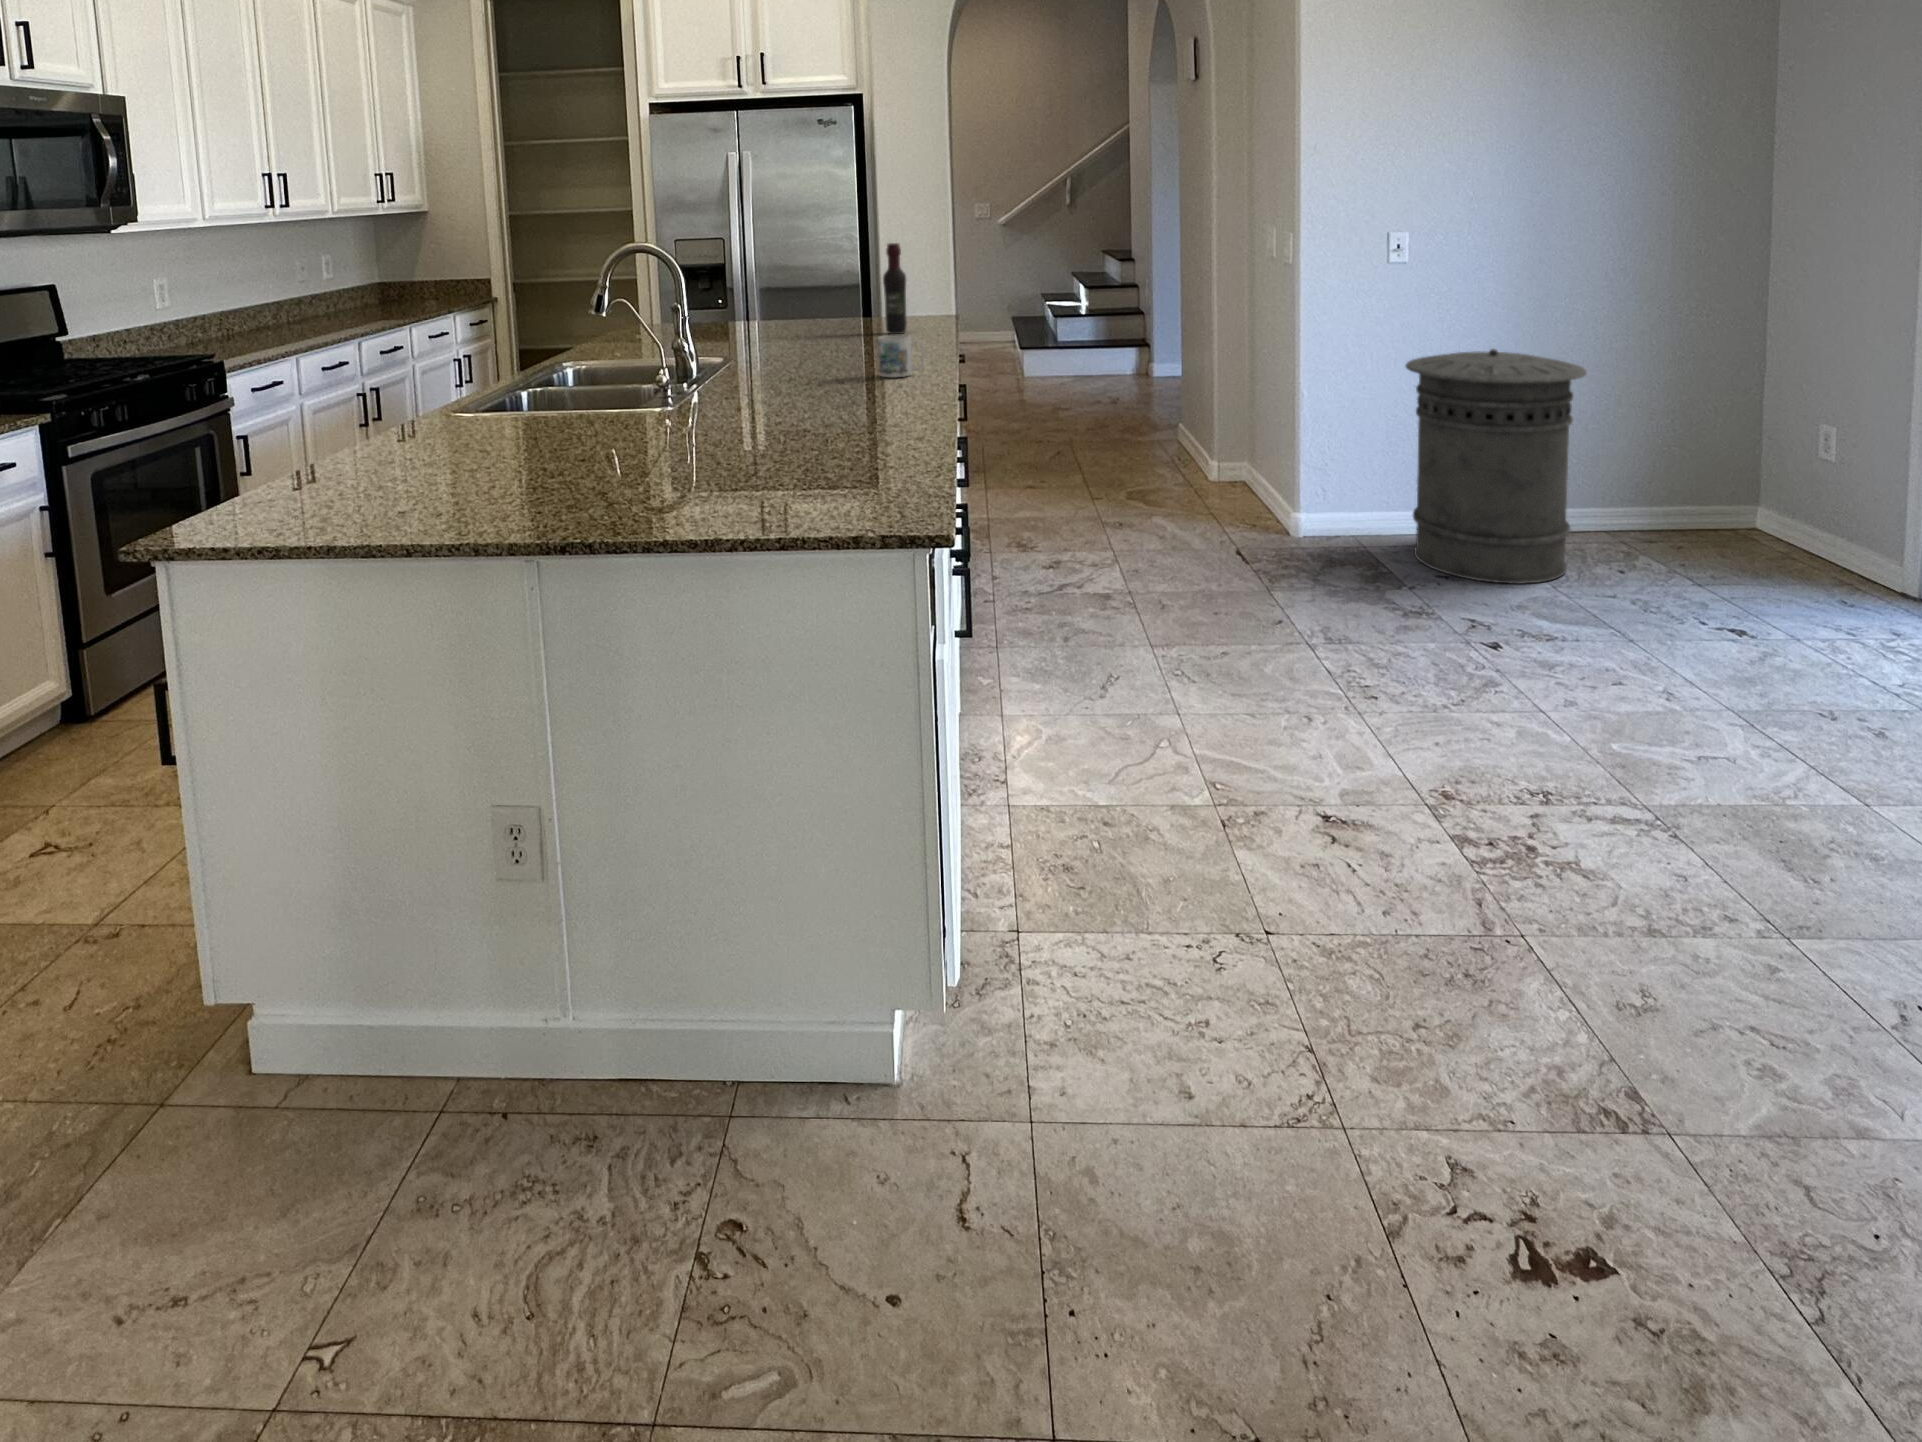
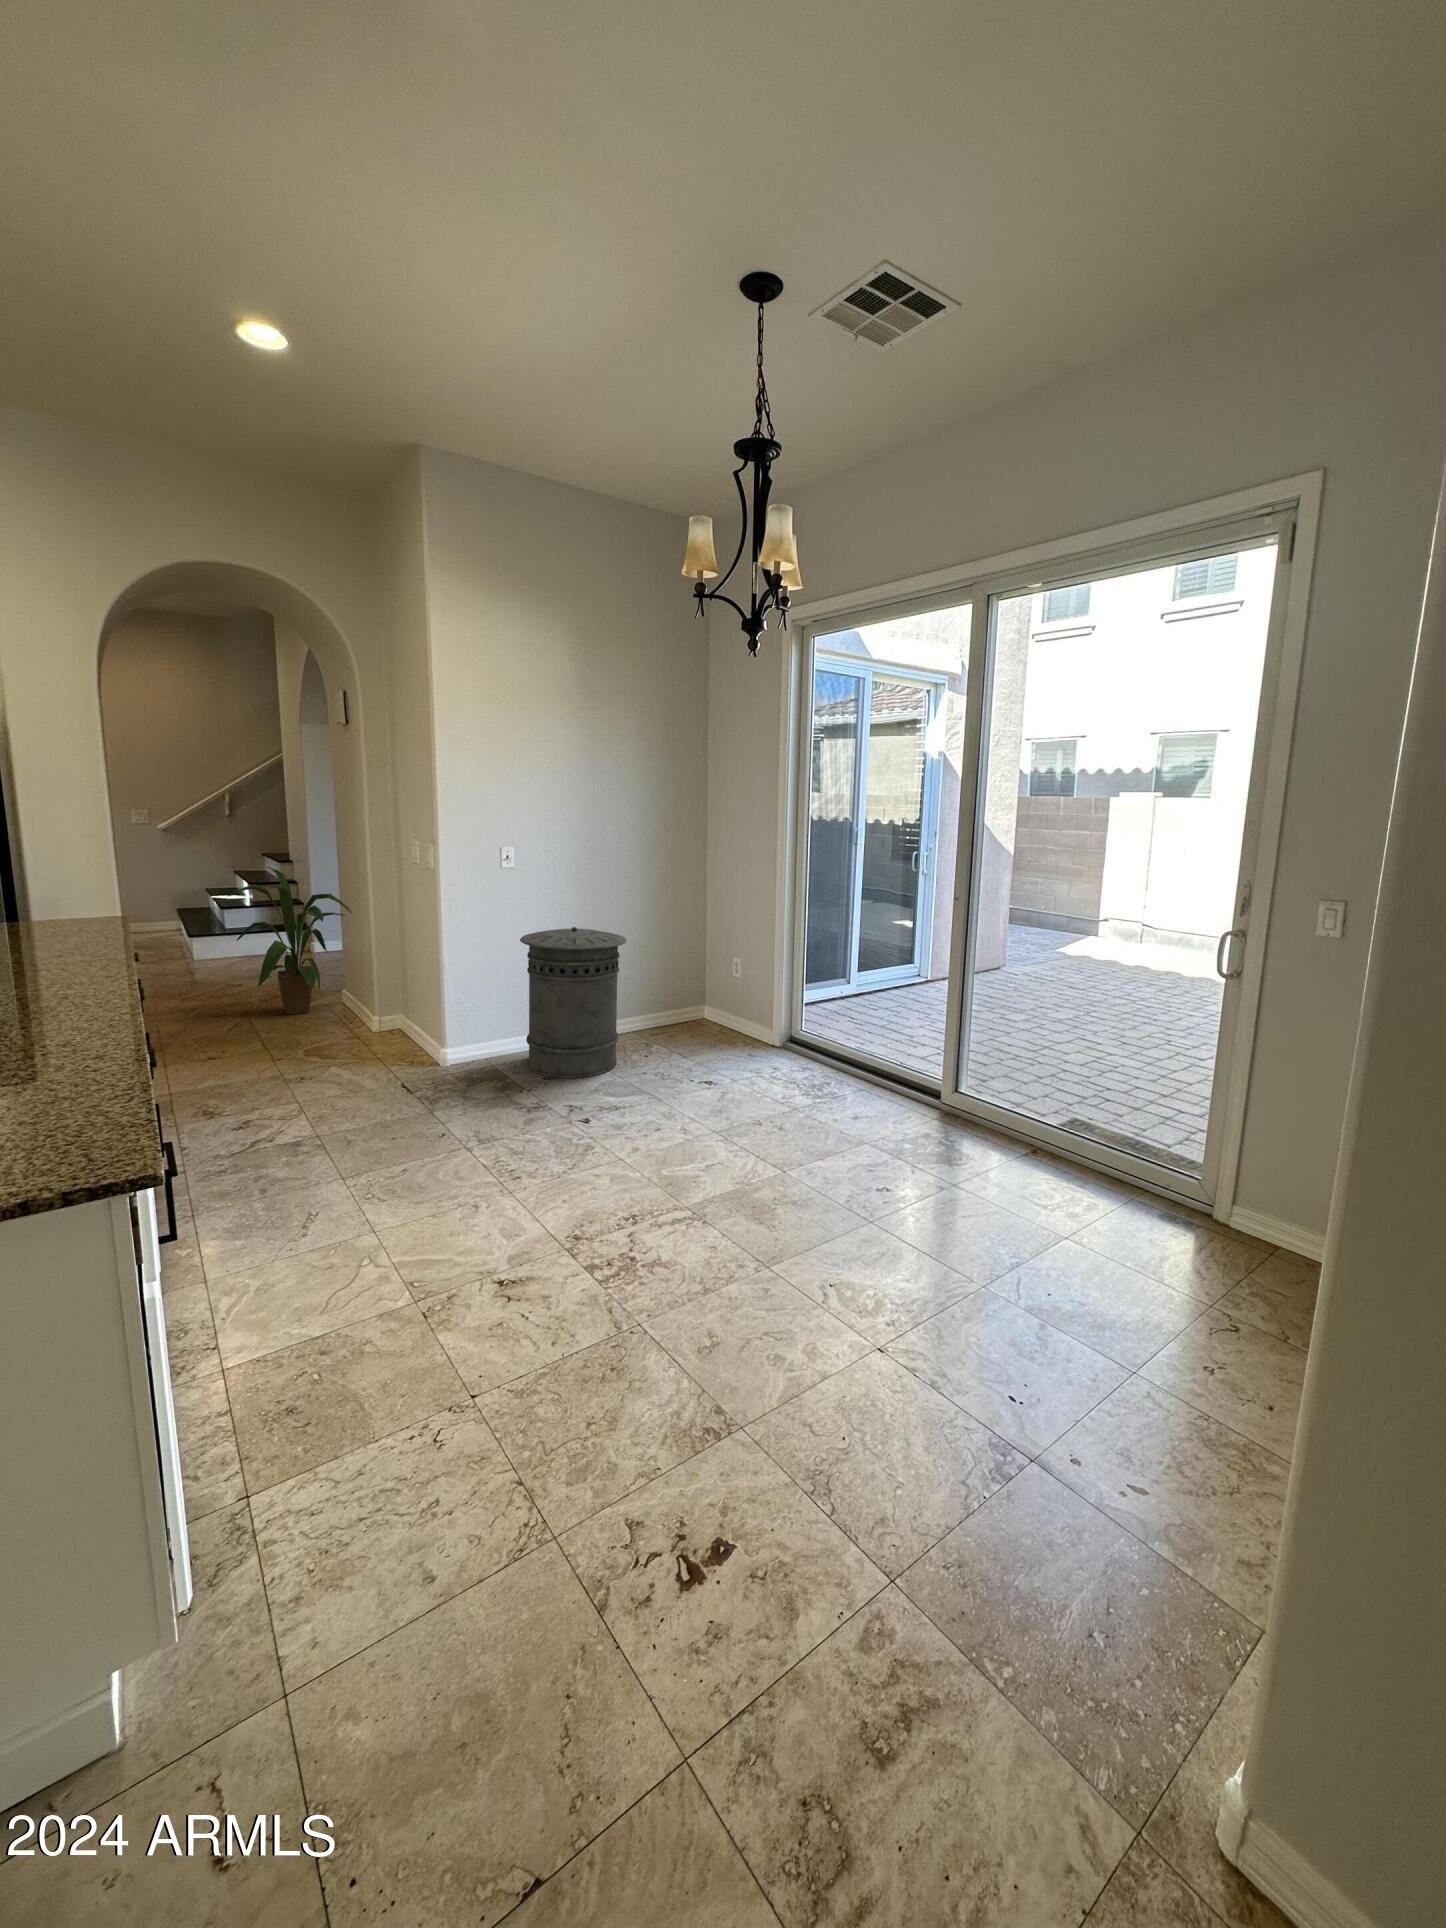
wine bottle: present [883,243,907,334] -> none [31,842,65,933]
house plant: none [1055,267,1190,449] -> present [228,867,352,1015]
mug: present [878,335,925,377] -> none [31,938,96,983]

